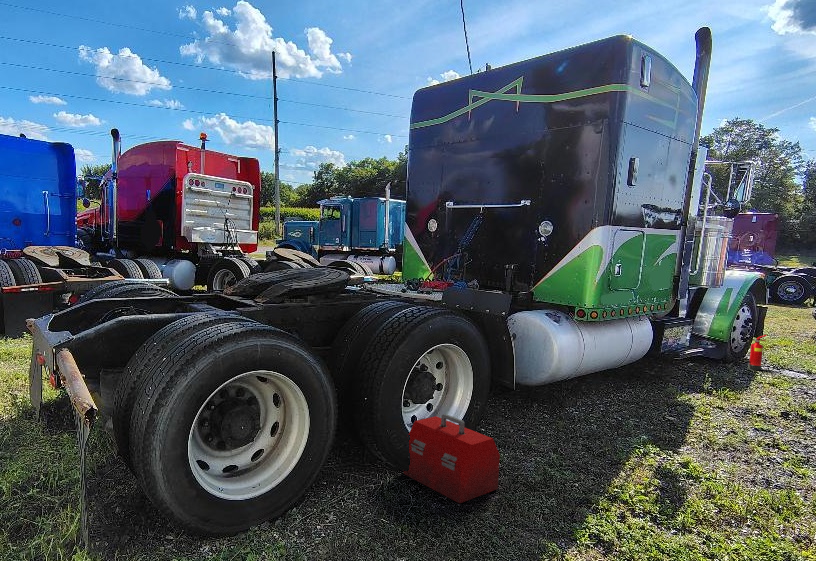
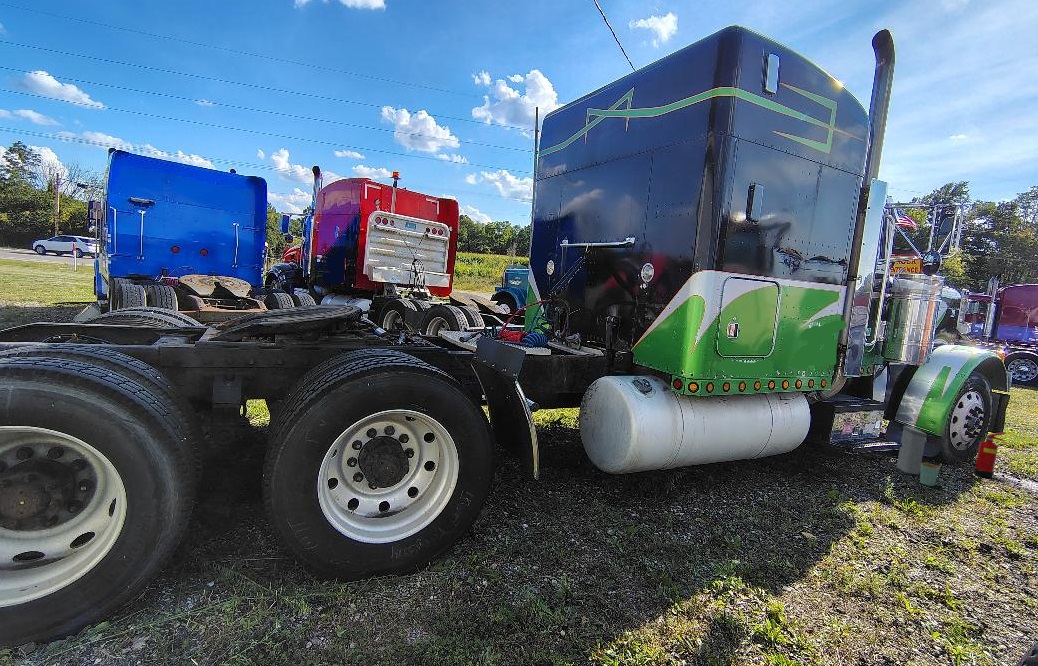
trash can: none [701,337,733,379] -> present [897,426,940,486]
toolbox: present [404,414,500,503] -> none [353,500,447,631]

